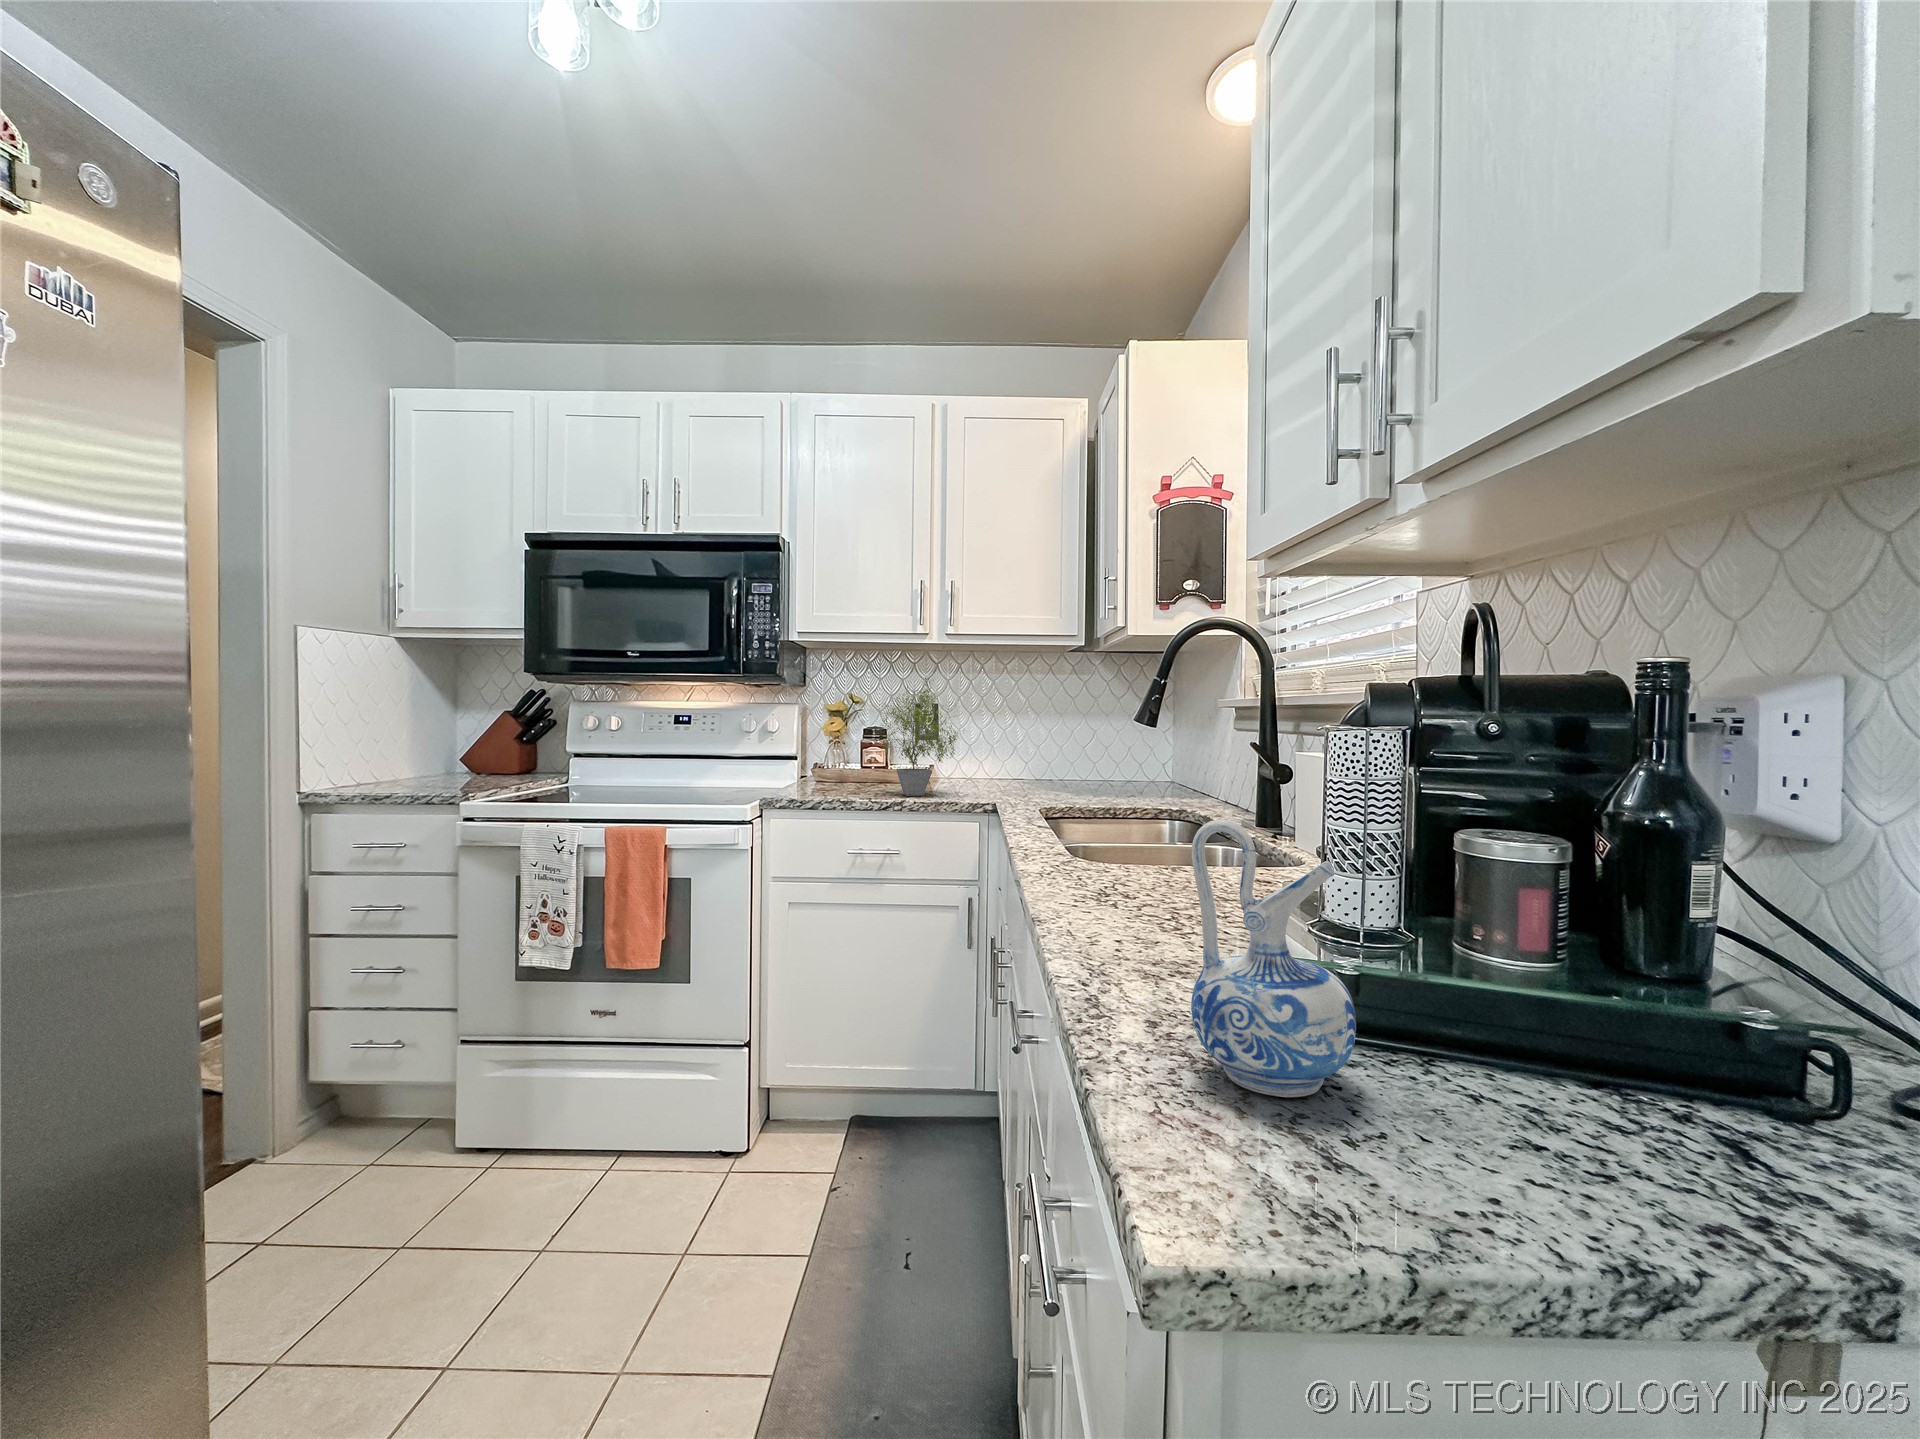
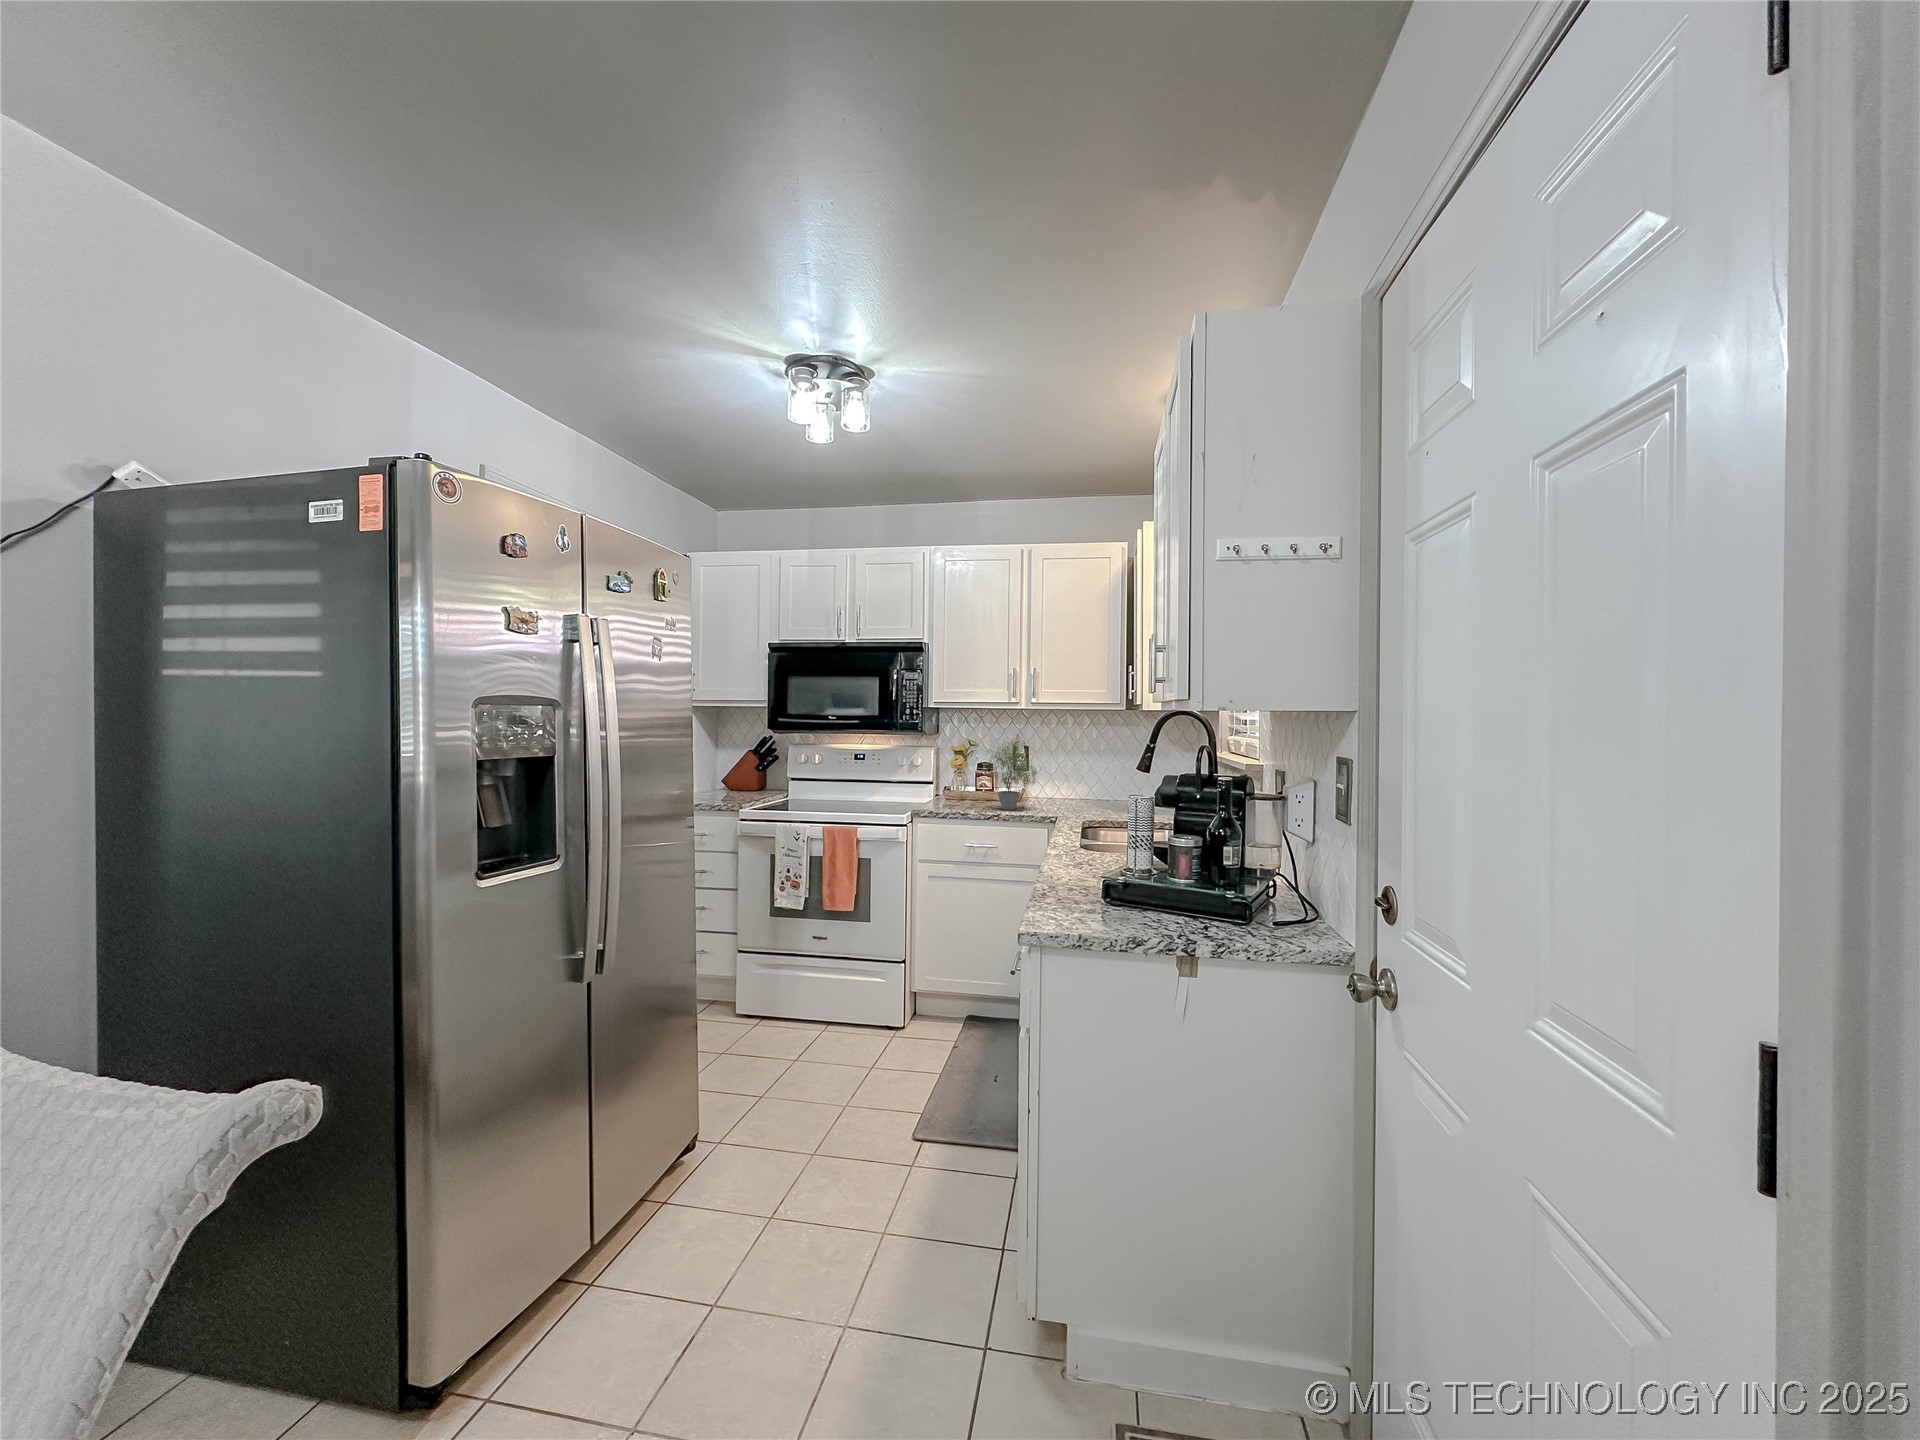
ceramic pitcher: present [1191,819,1356,1097] -> none [1076,831,1128,921]

